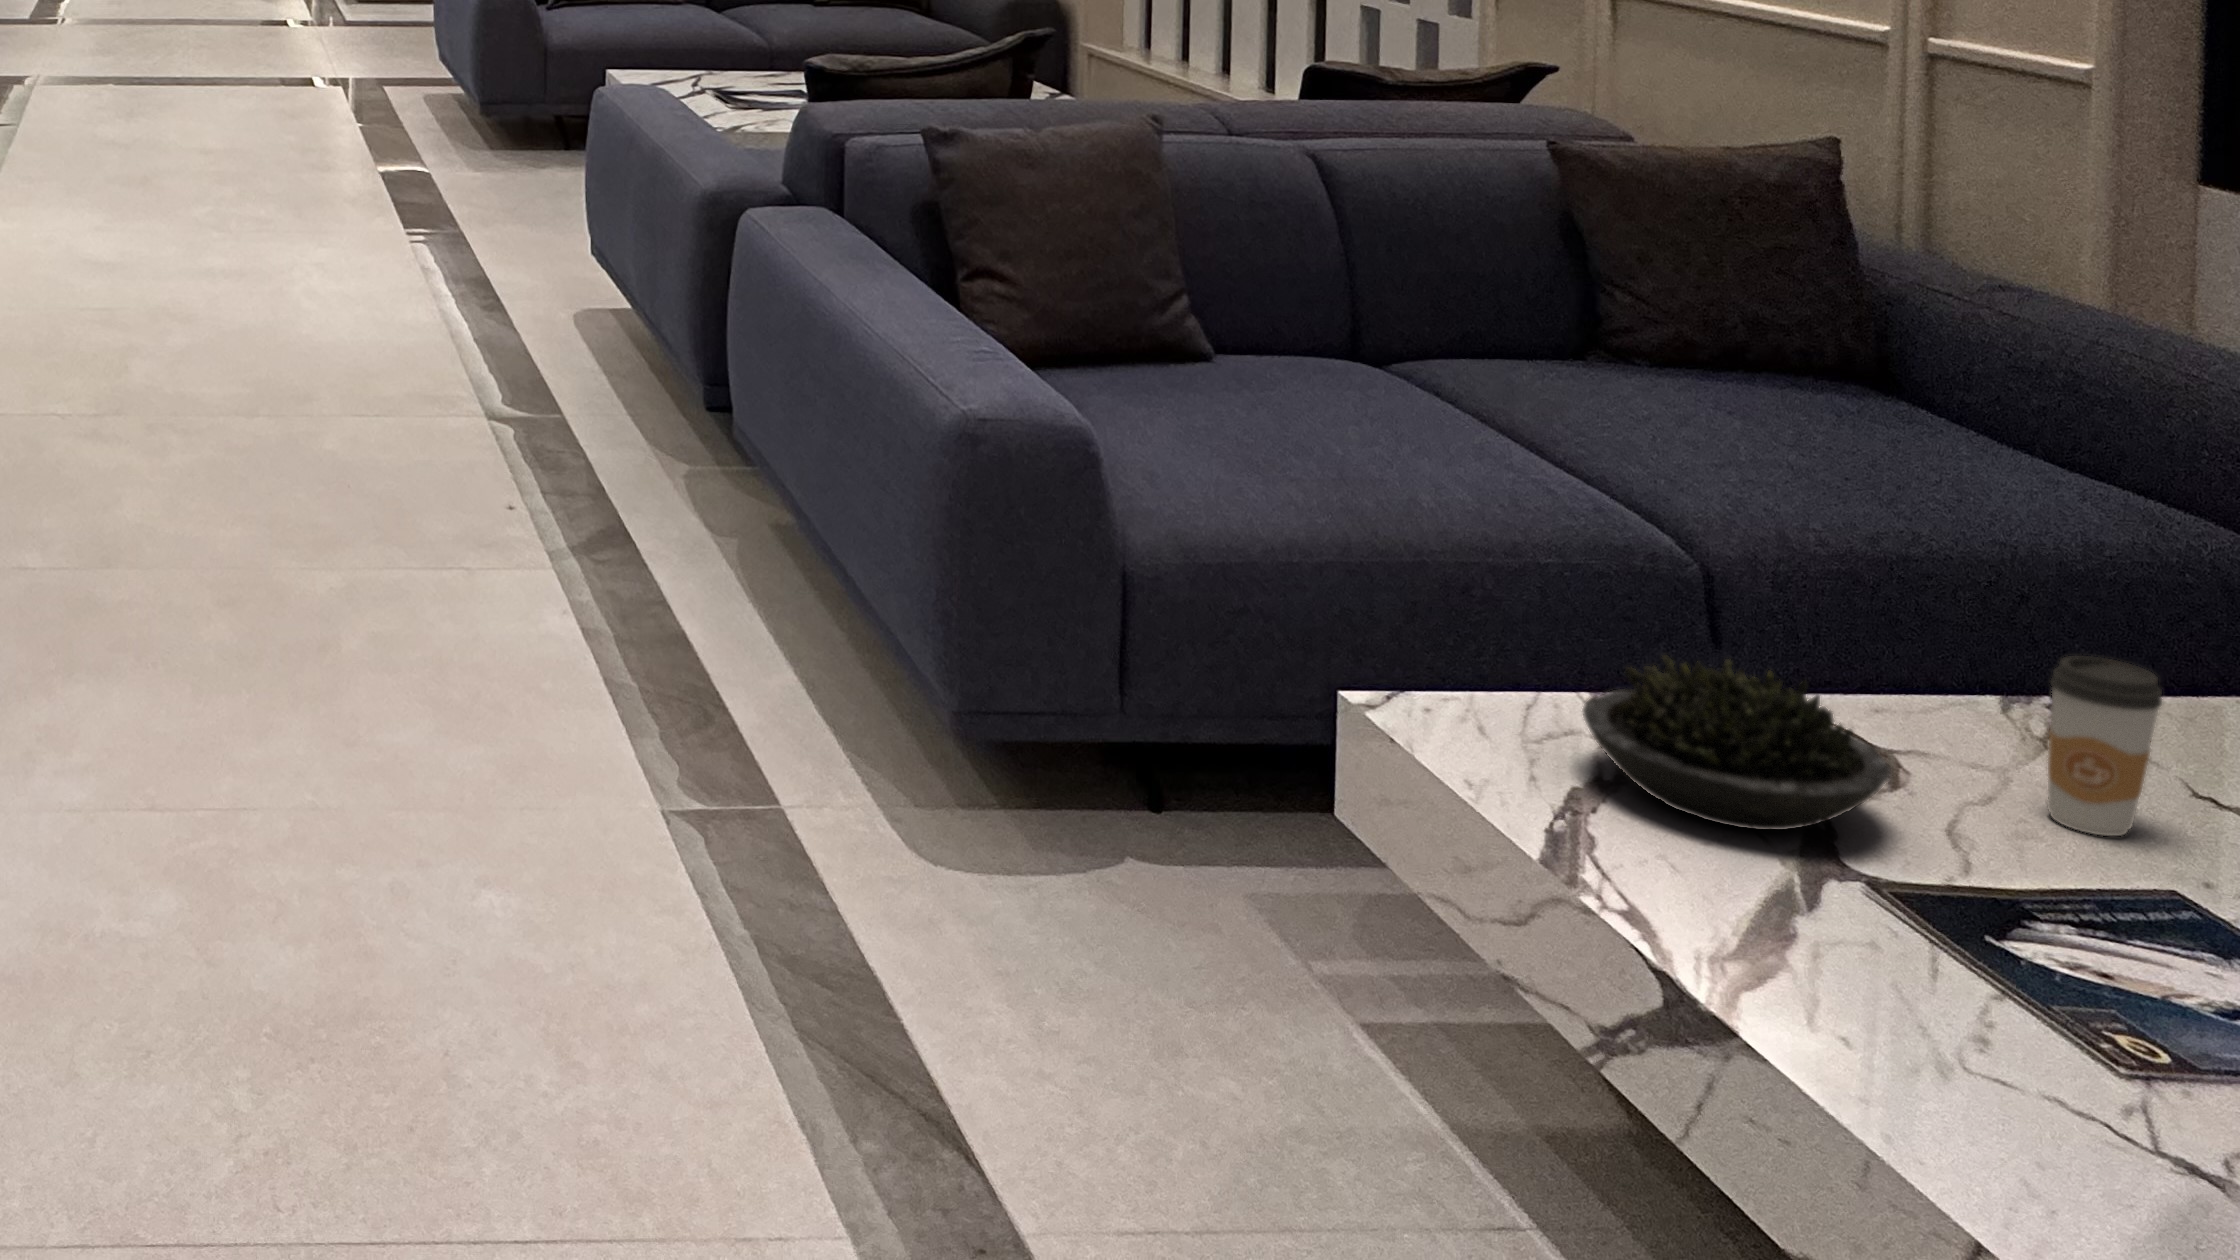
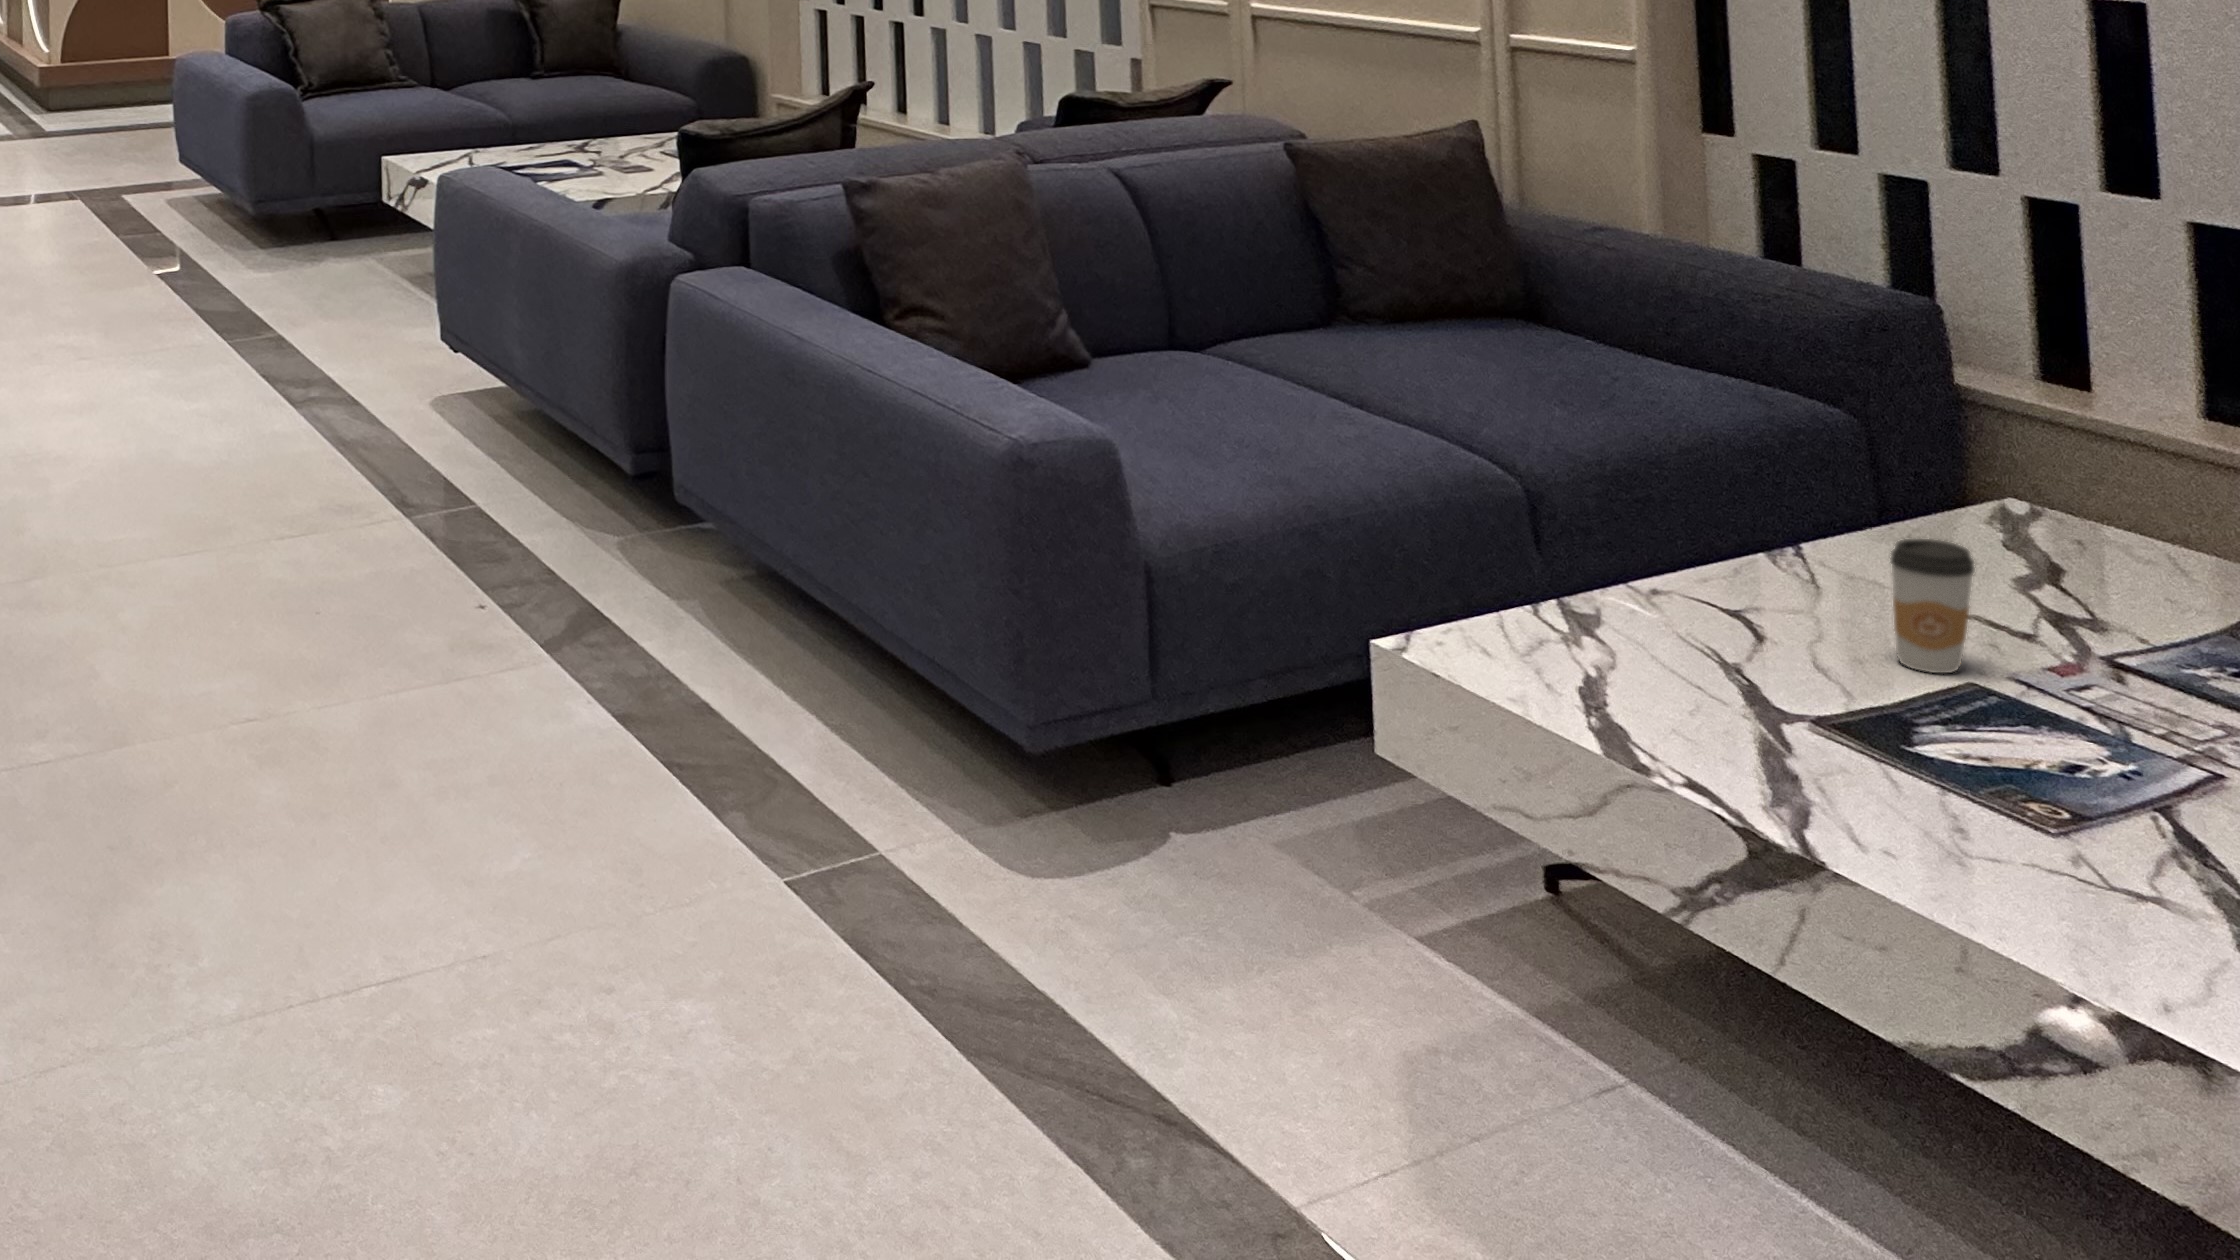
succulent plant: present [1583,655,1891,830] -> none [1565,575,1807,706]

